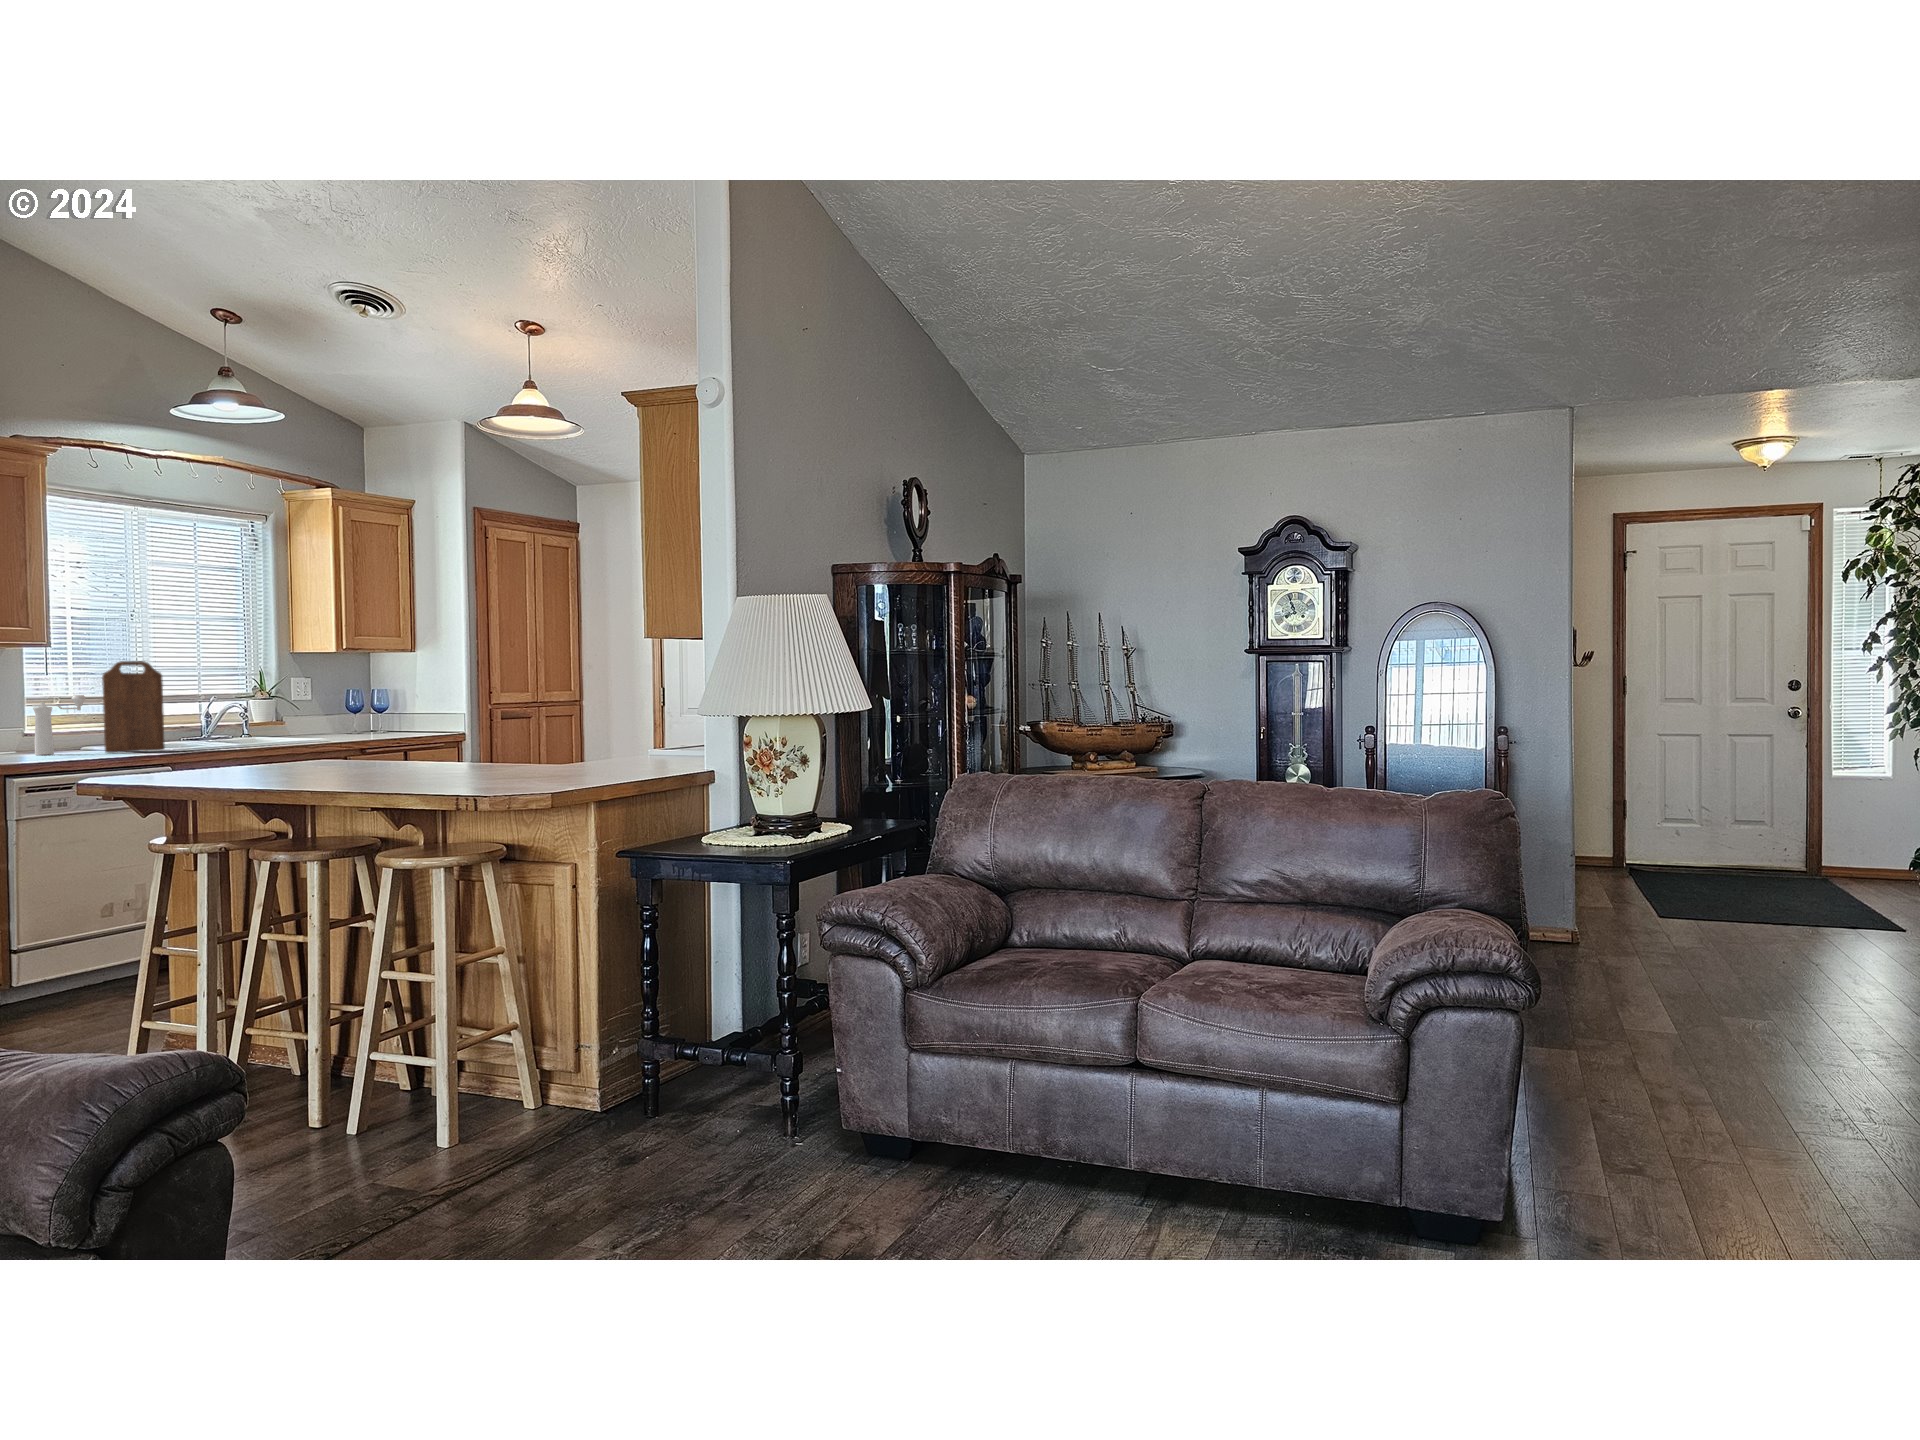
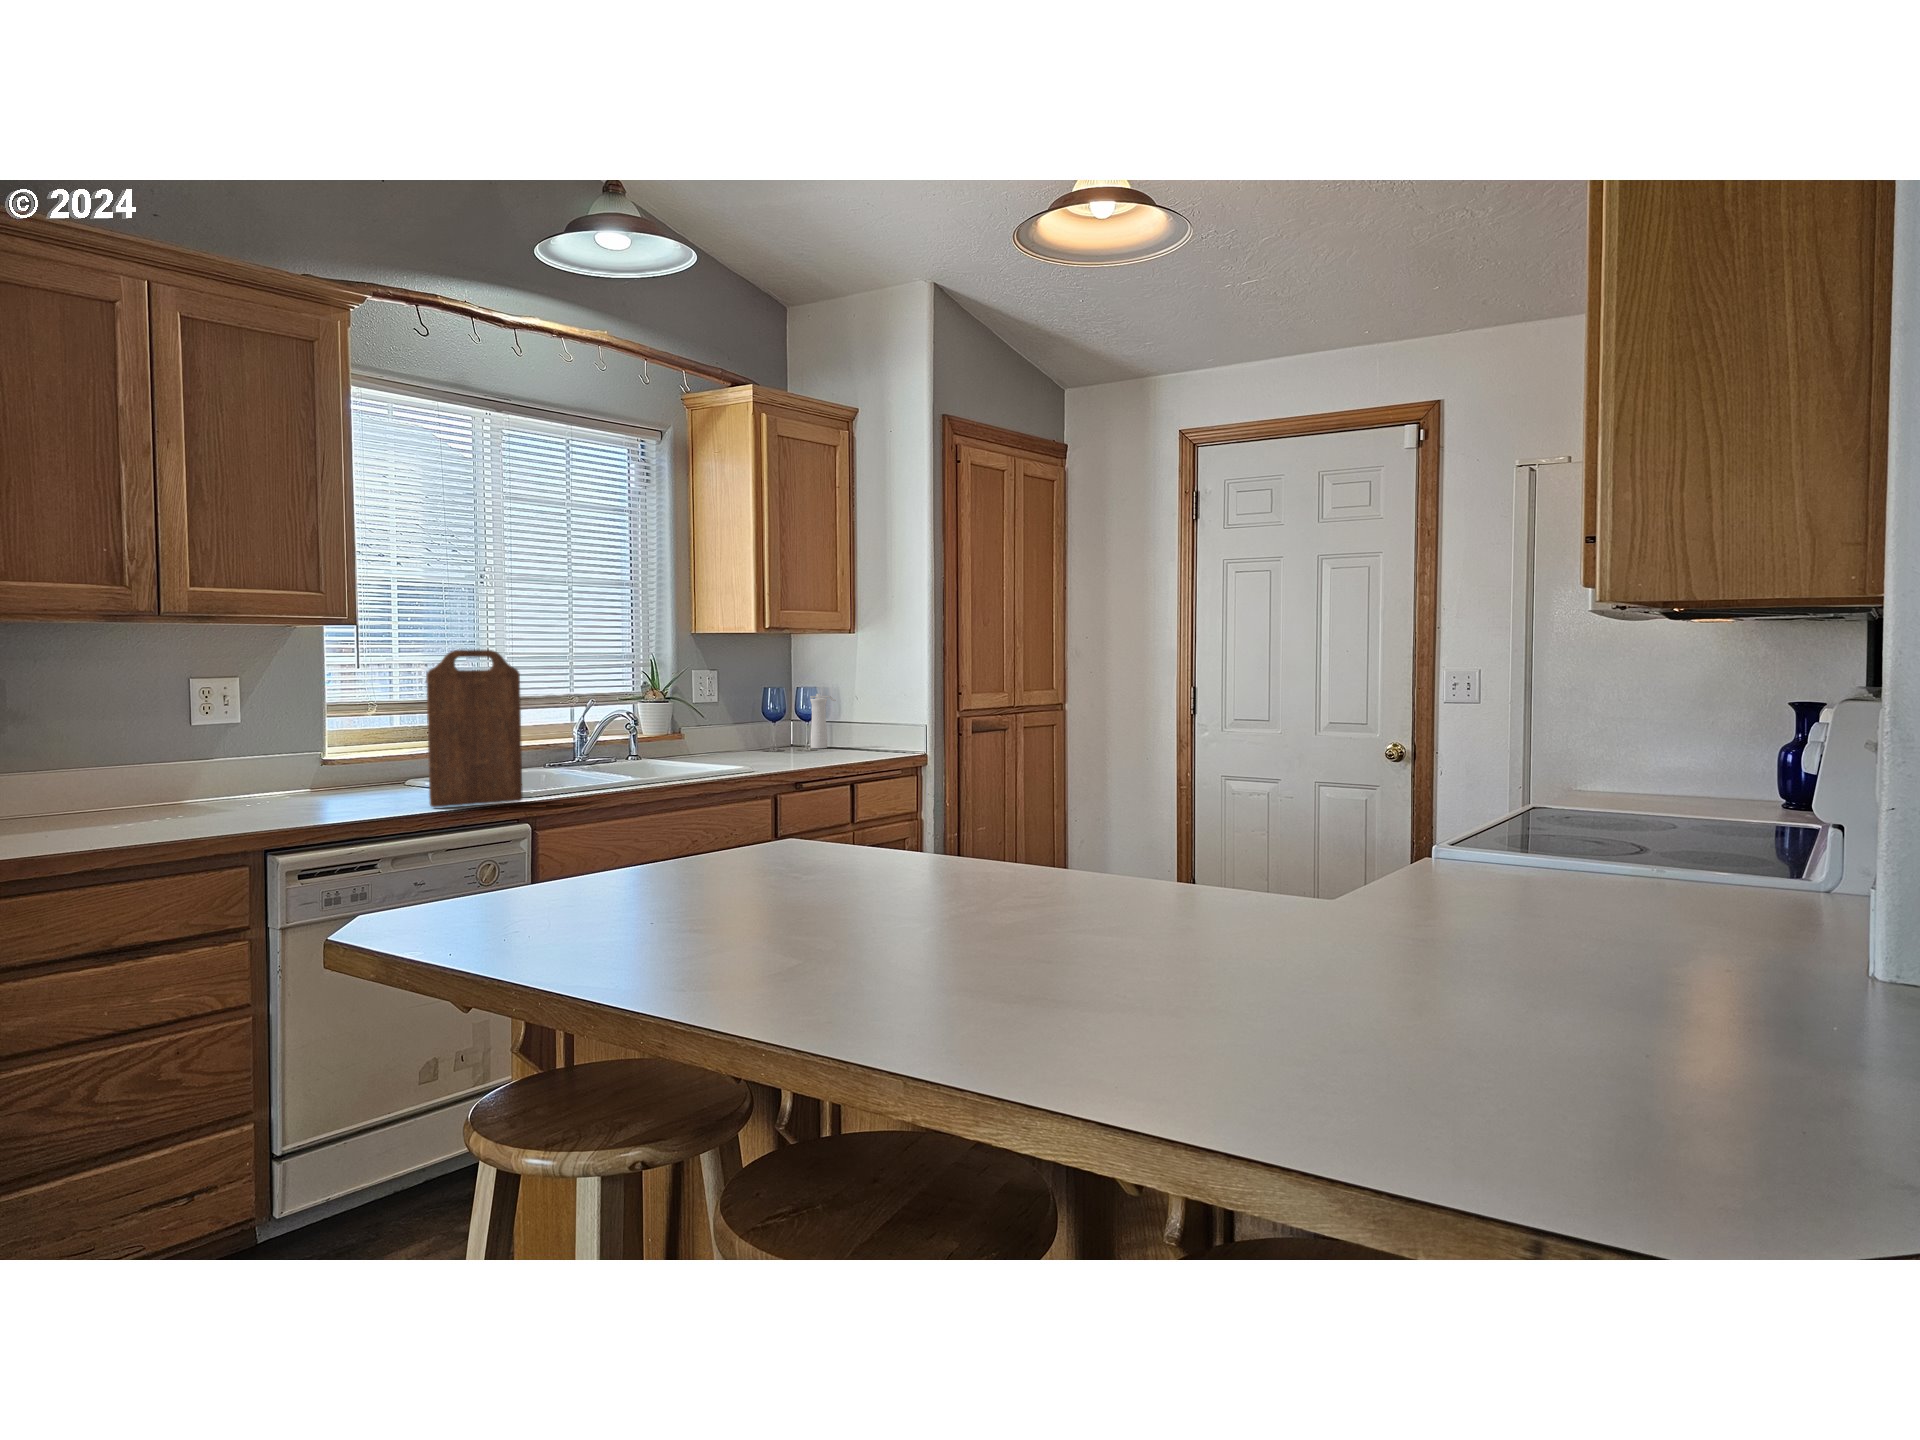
pepper mill: present [32,695,86,755] -> present [810,694,836,748]

